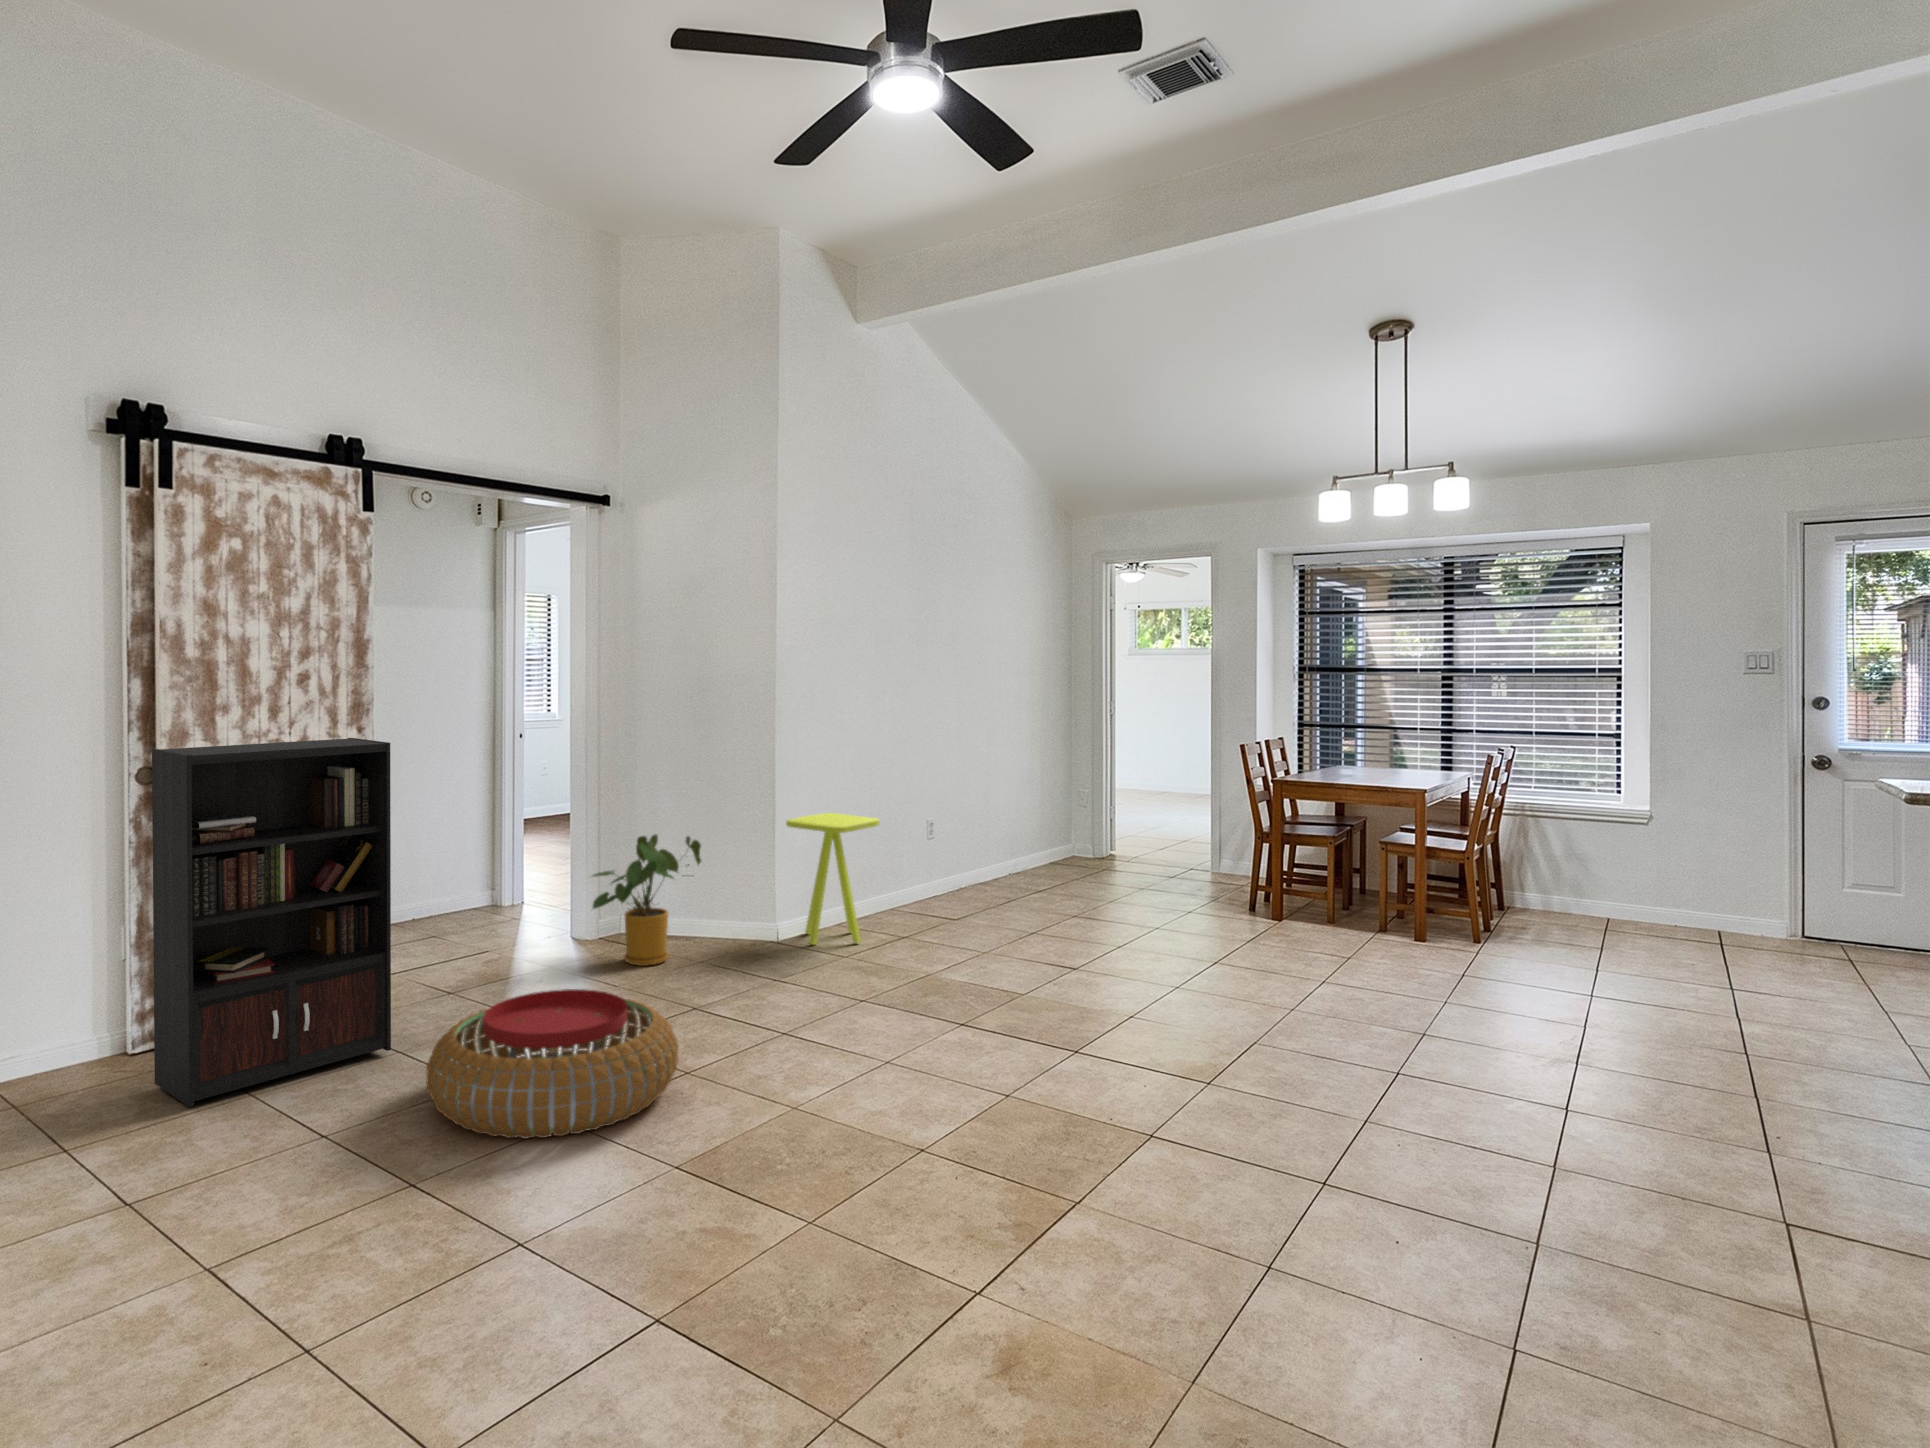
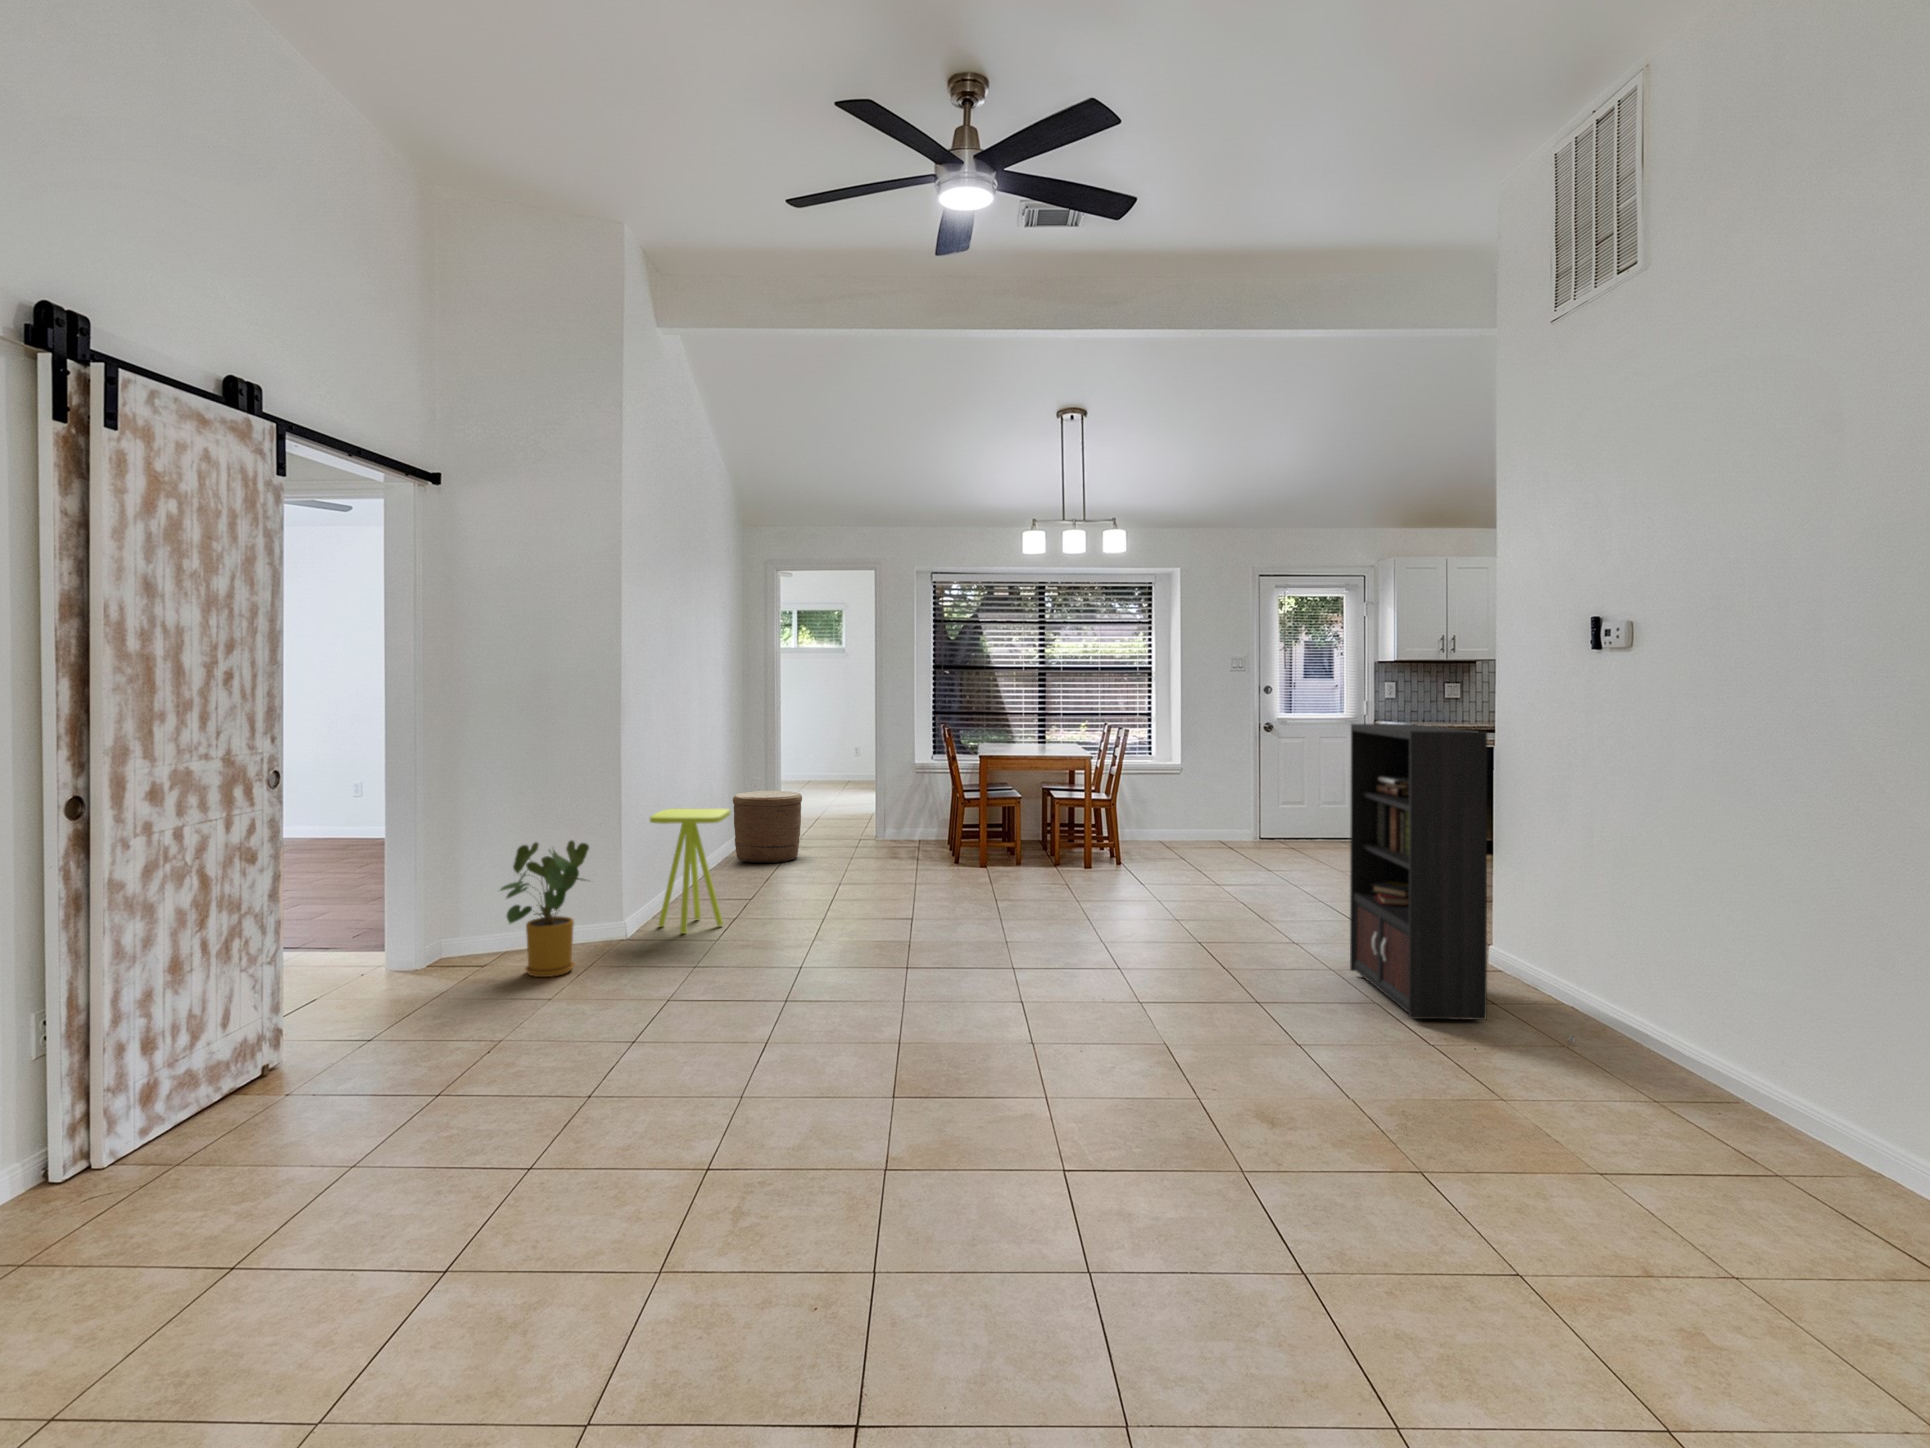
bookcase: present [152,738,391,1106] -> present [1350,724,1574,1042]
woven basket: none [1005,799,1083,883] -> present [733,791,802,863]
pouf: present [426,989,679,1139] -> none [582,974,827,1121]

